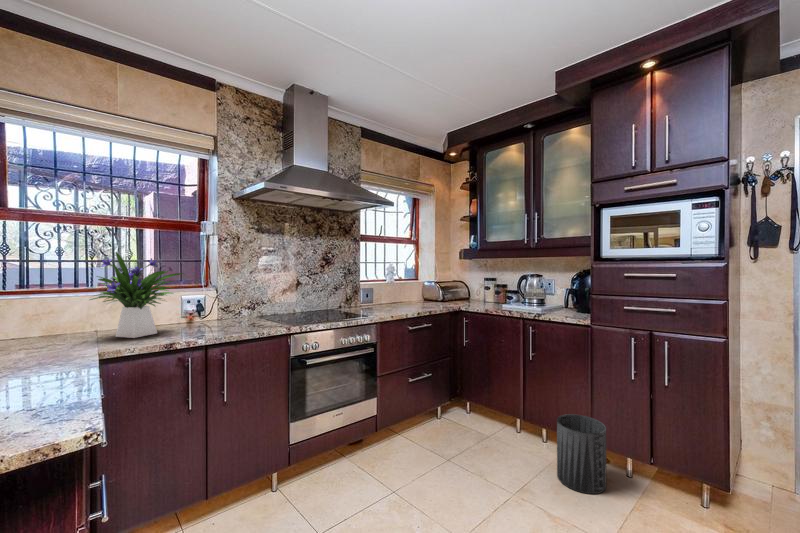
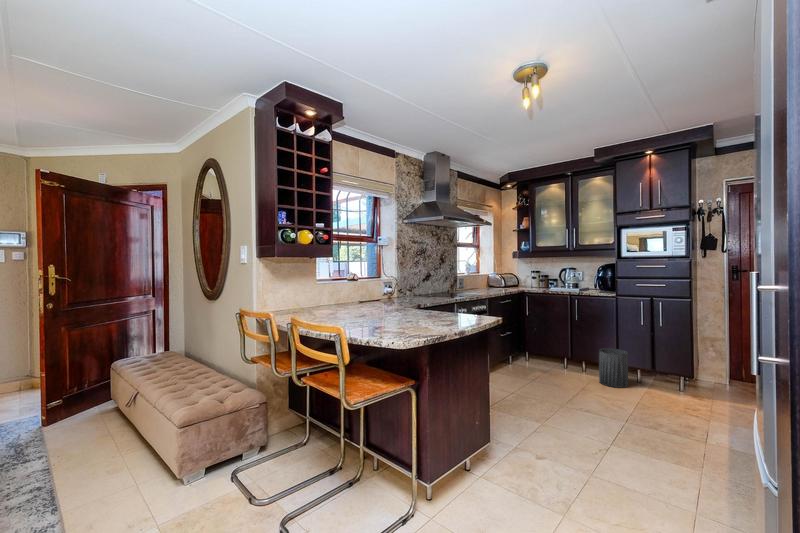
flower arrangement: present [90,252,183,338] -> none [362,258,407,305]

